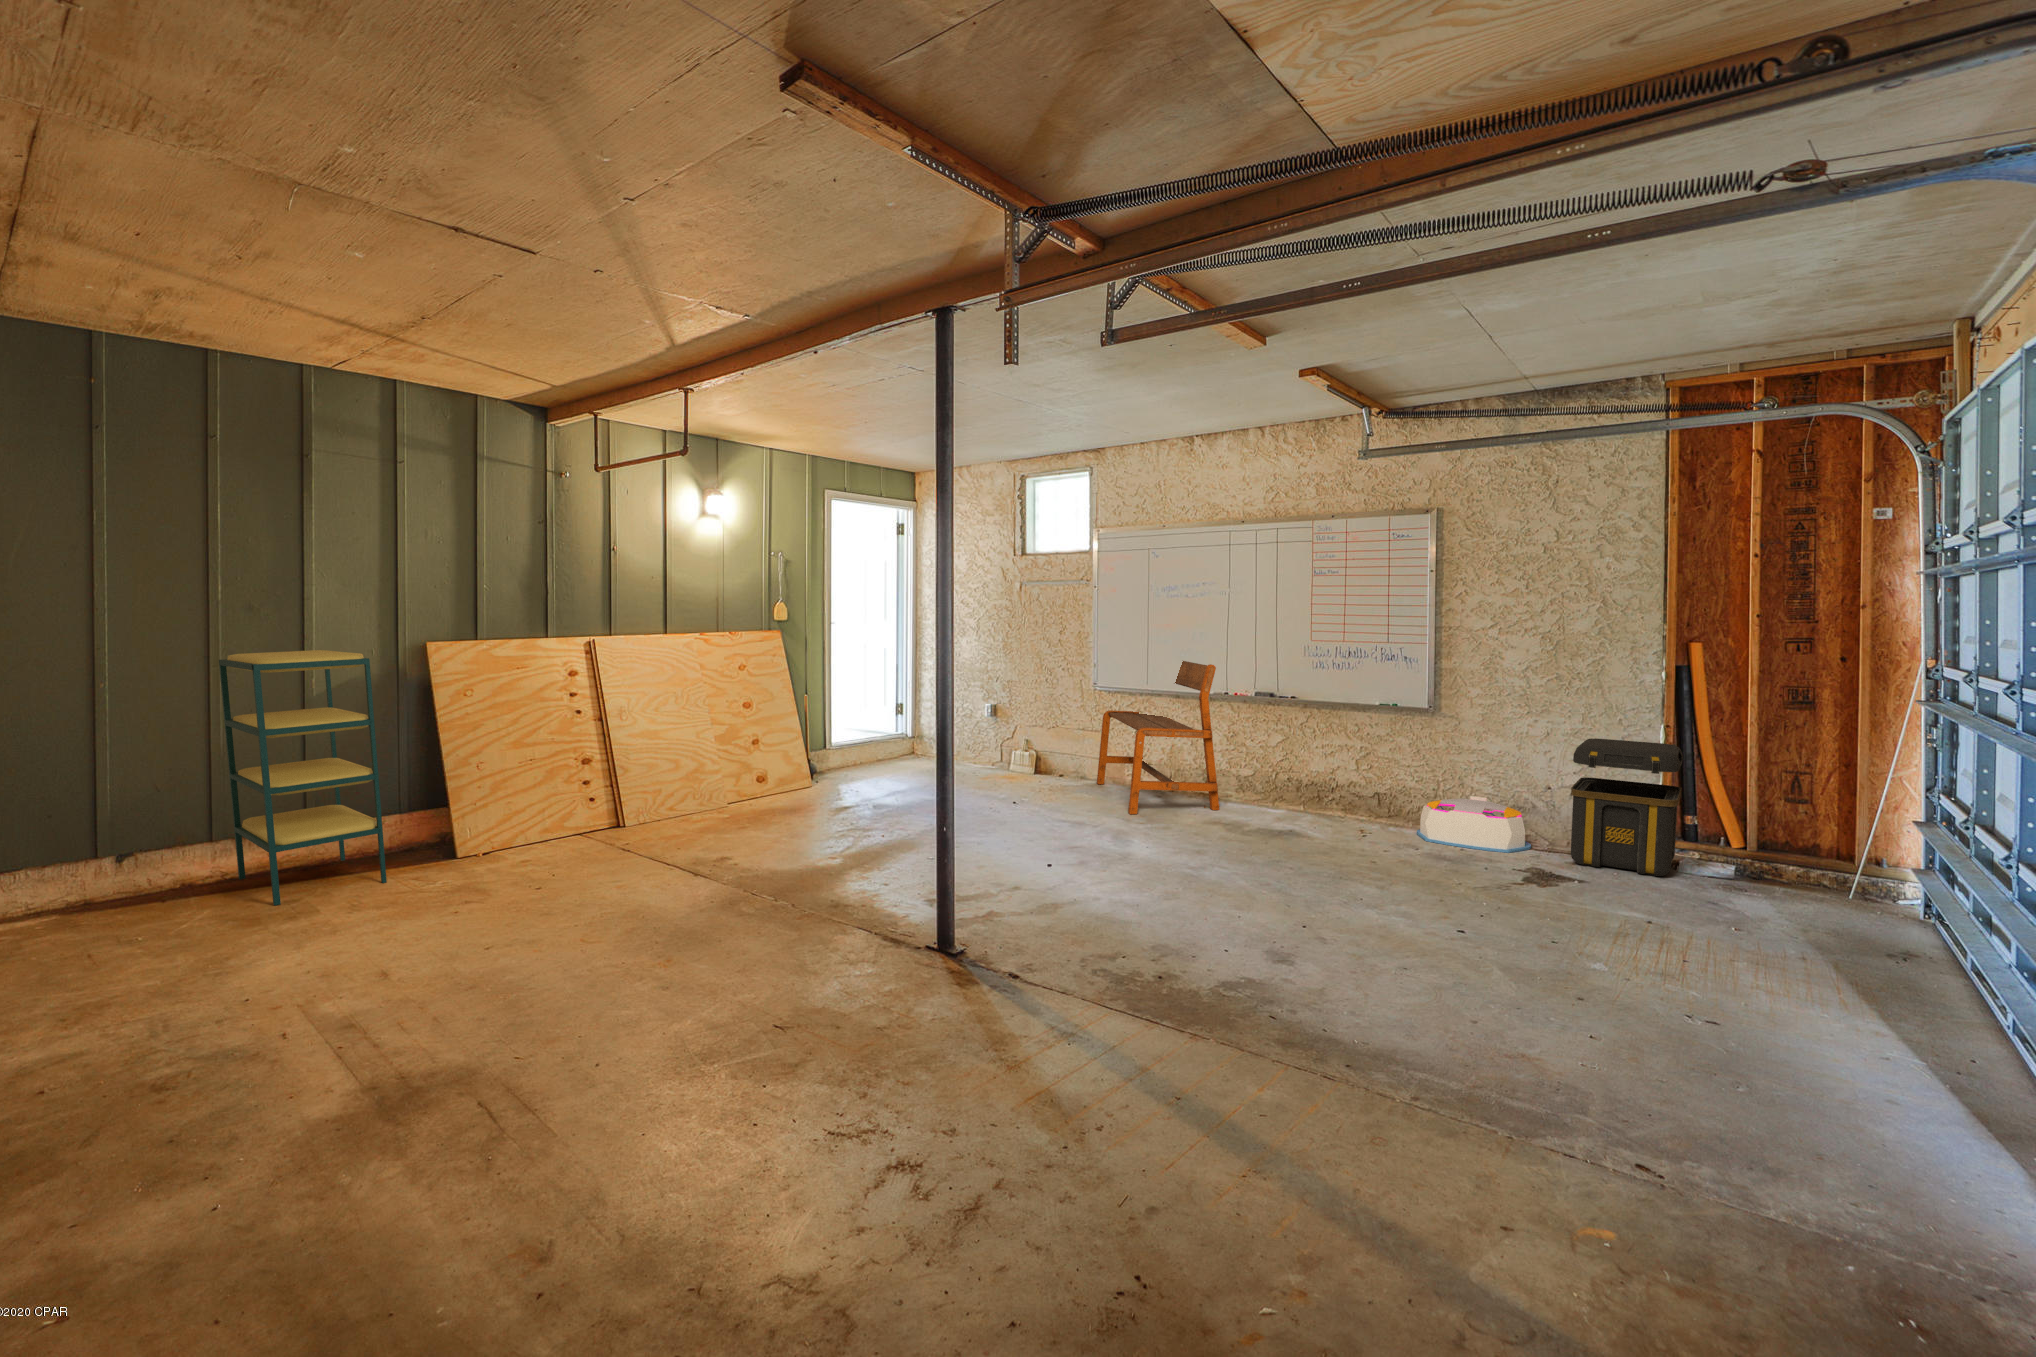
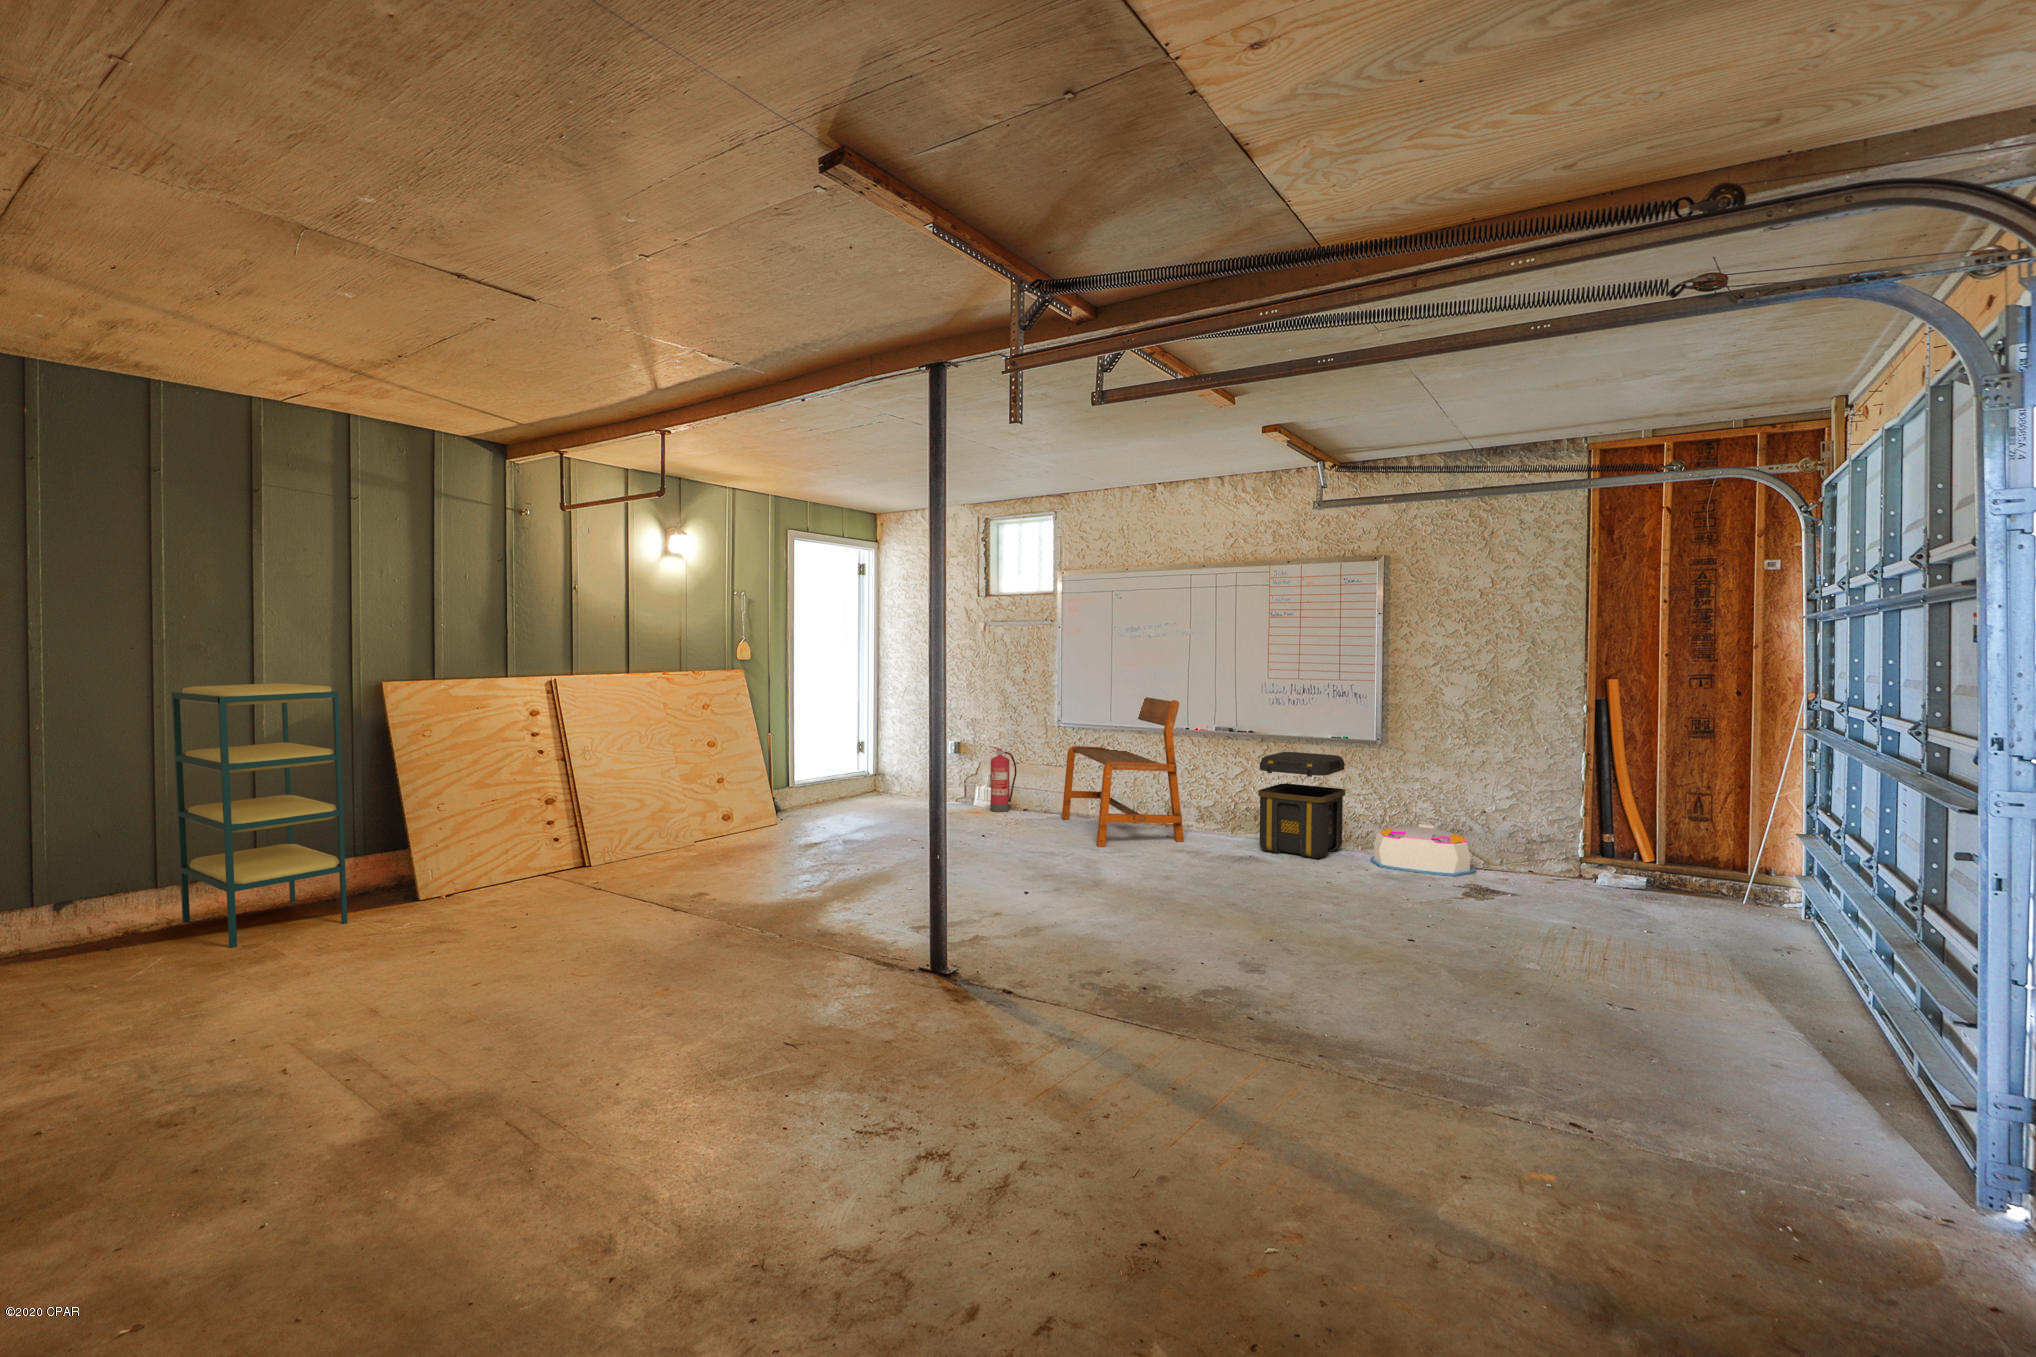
fire extinguisher: none [1024,710,1052,776] -> present [989,746,1017,812]
toolbox: present [1571,738,1683,876] -> present [1258,752,1345,858]

